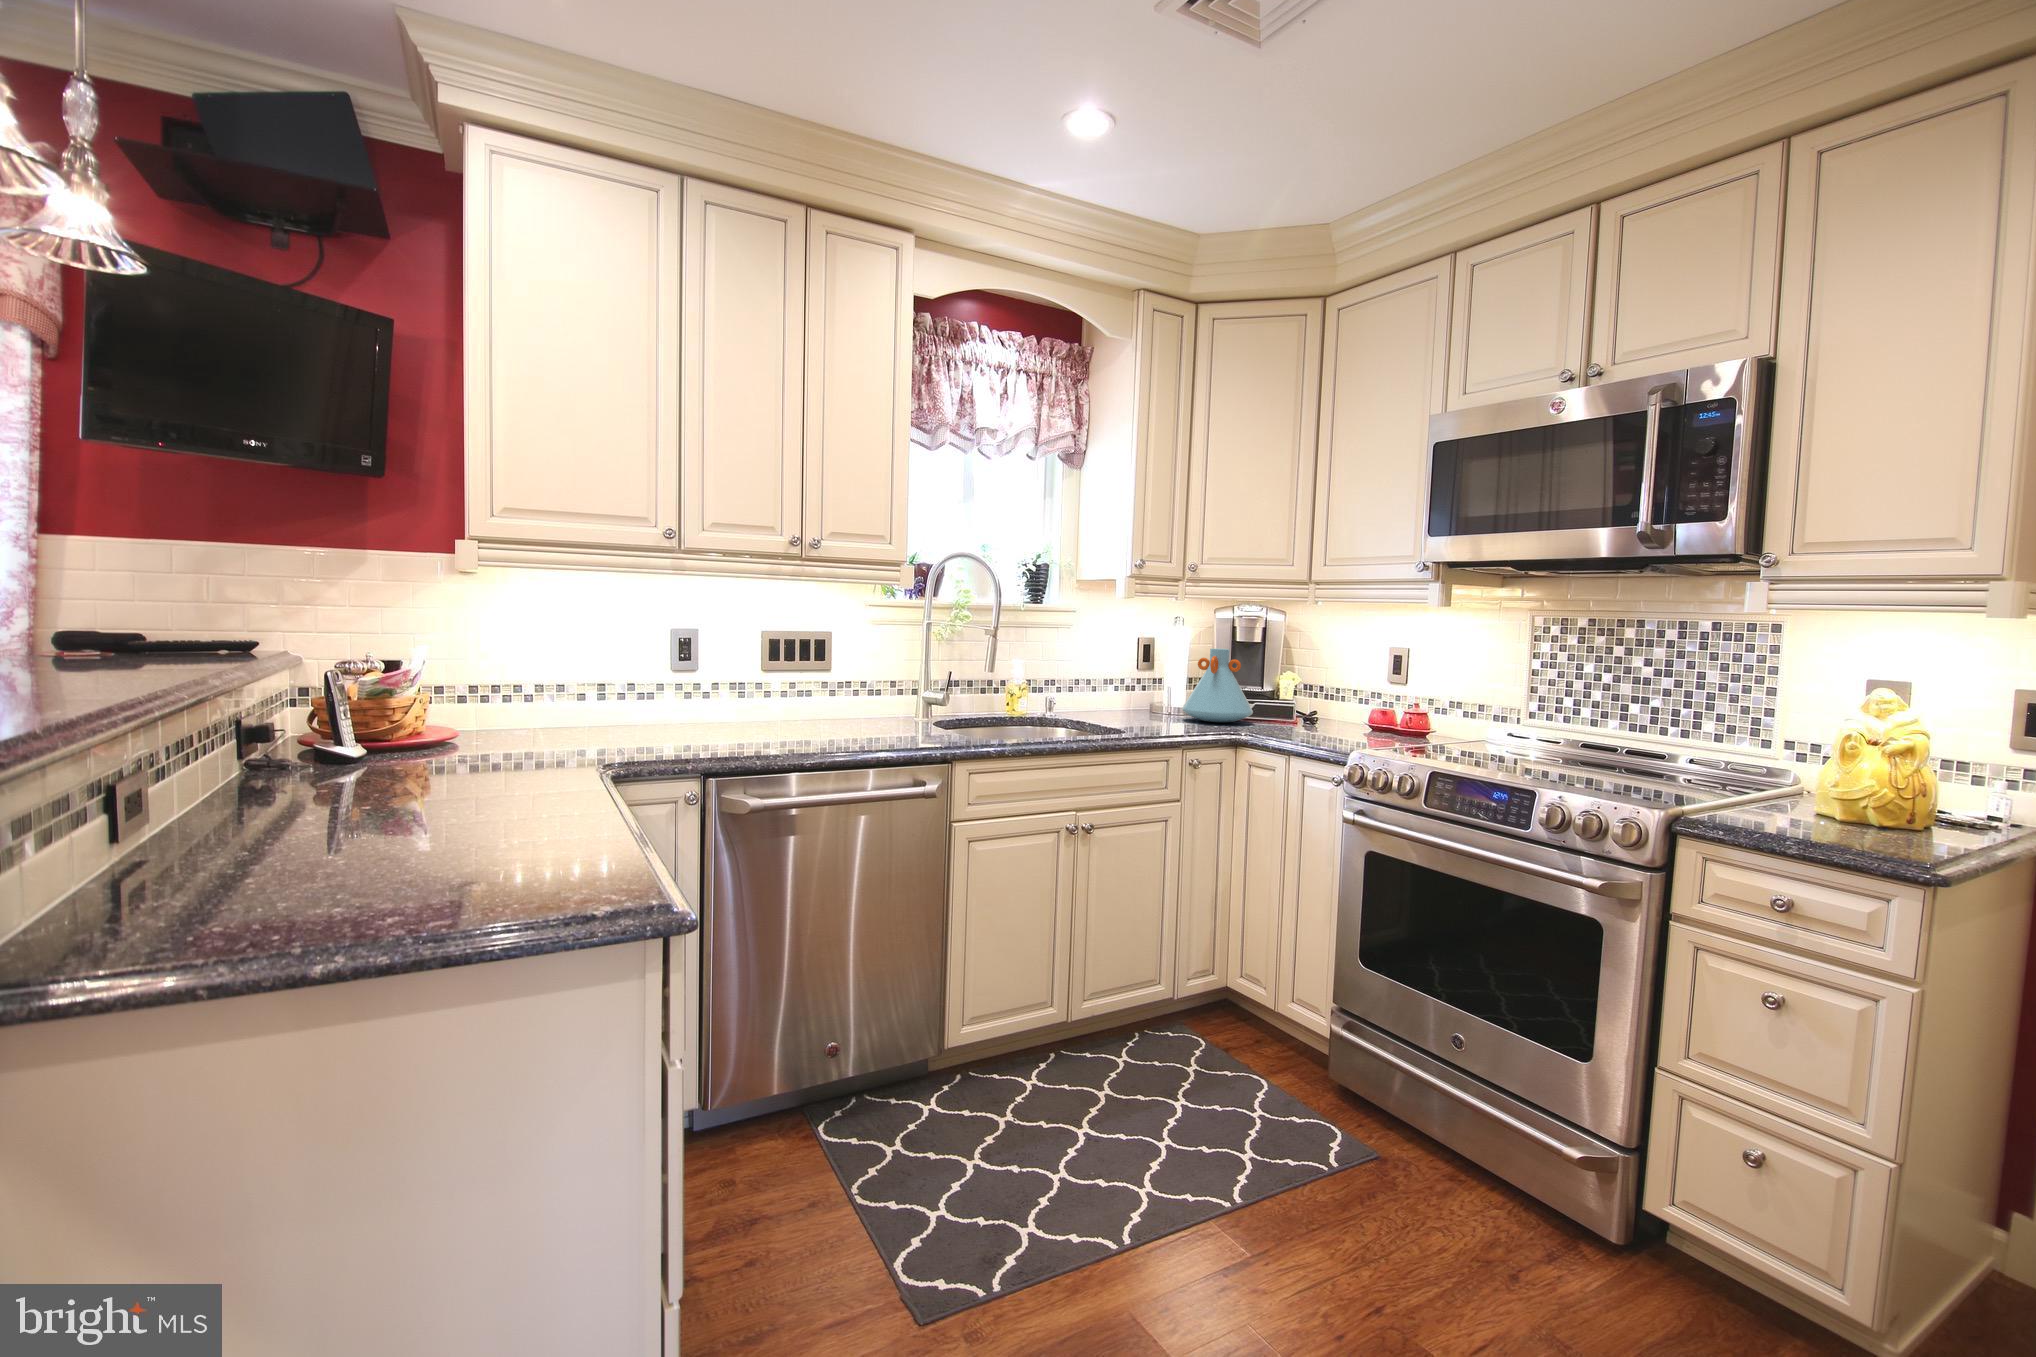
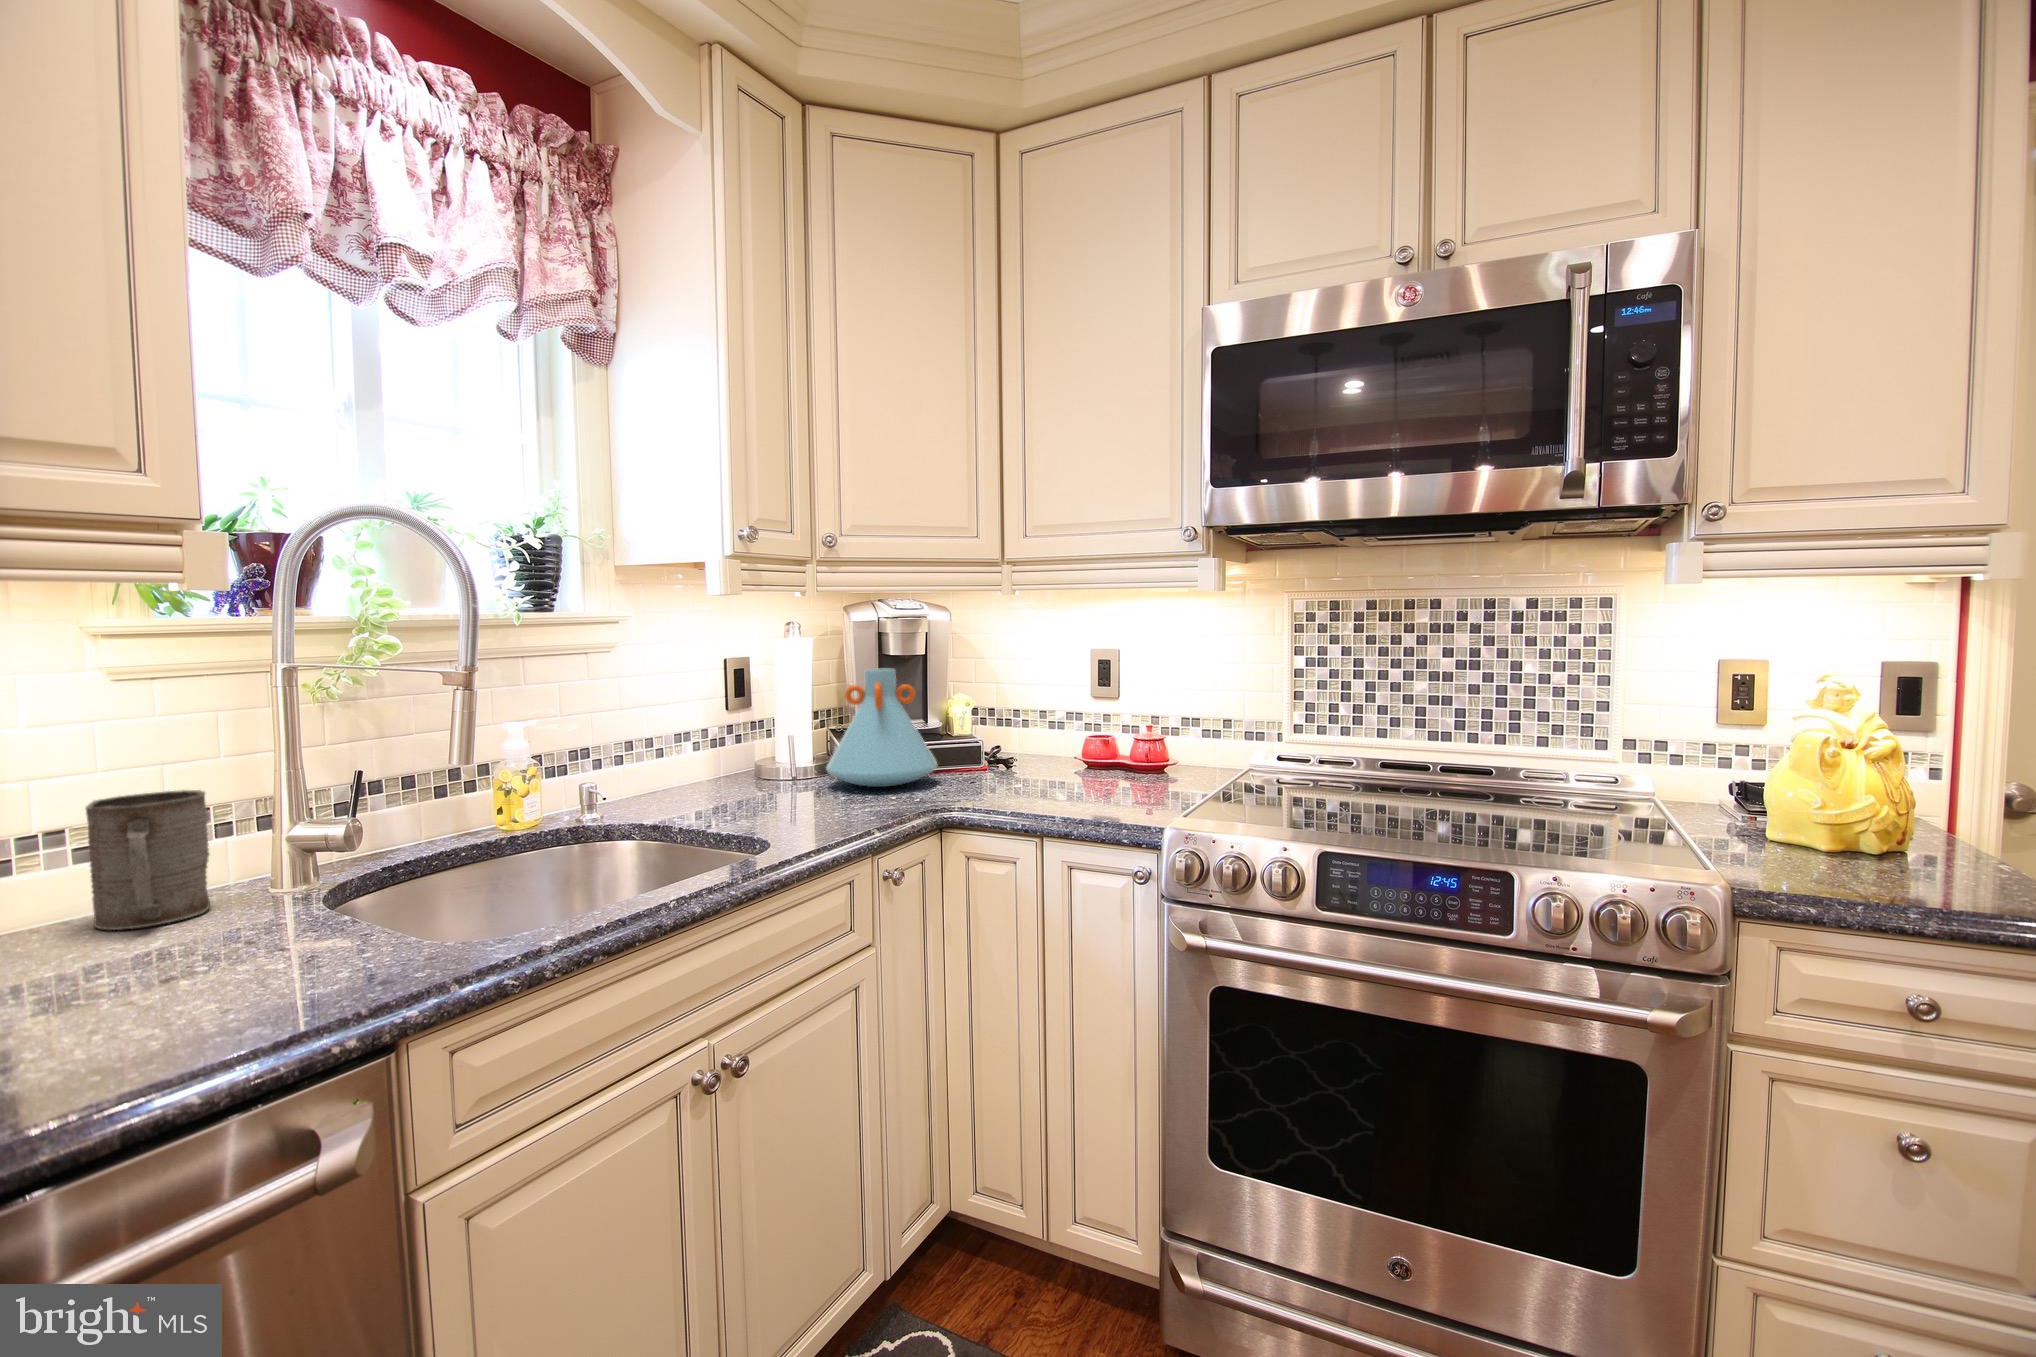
mug: none [859,672,896,723] -> present [86,790,210,930]

